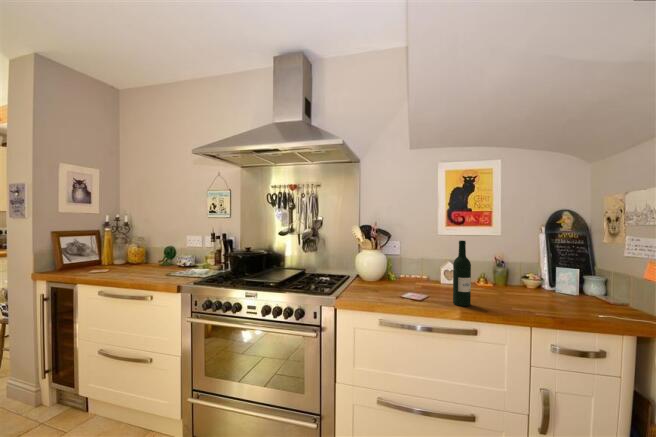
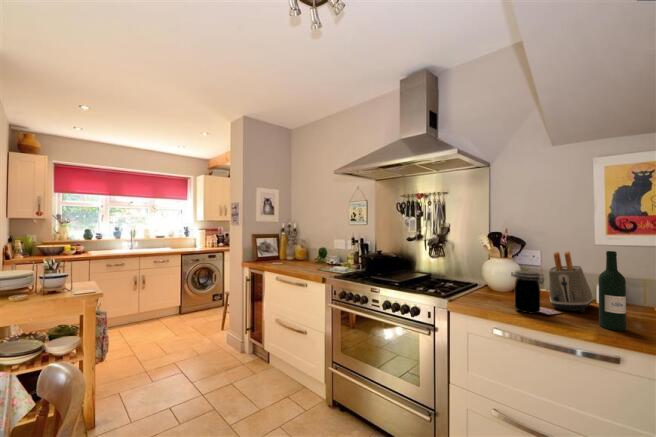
toaster: none [412,242,442,294] -> present [549,252,593,313]
jar: none [388,261,415,300] -> present [511,271,544,314]

